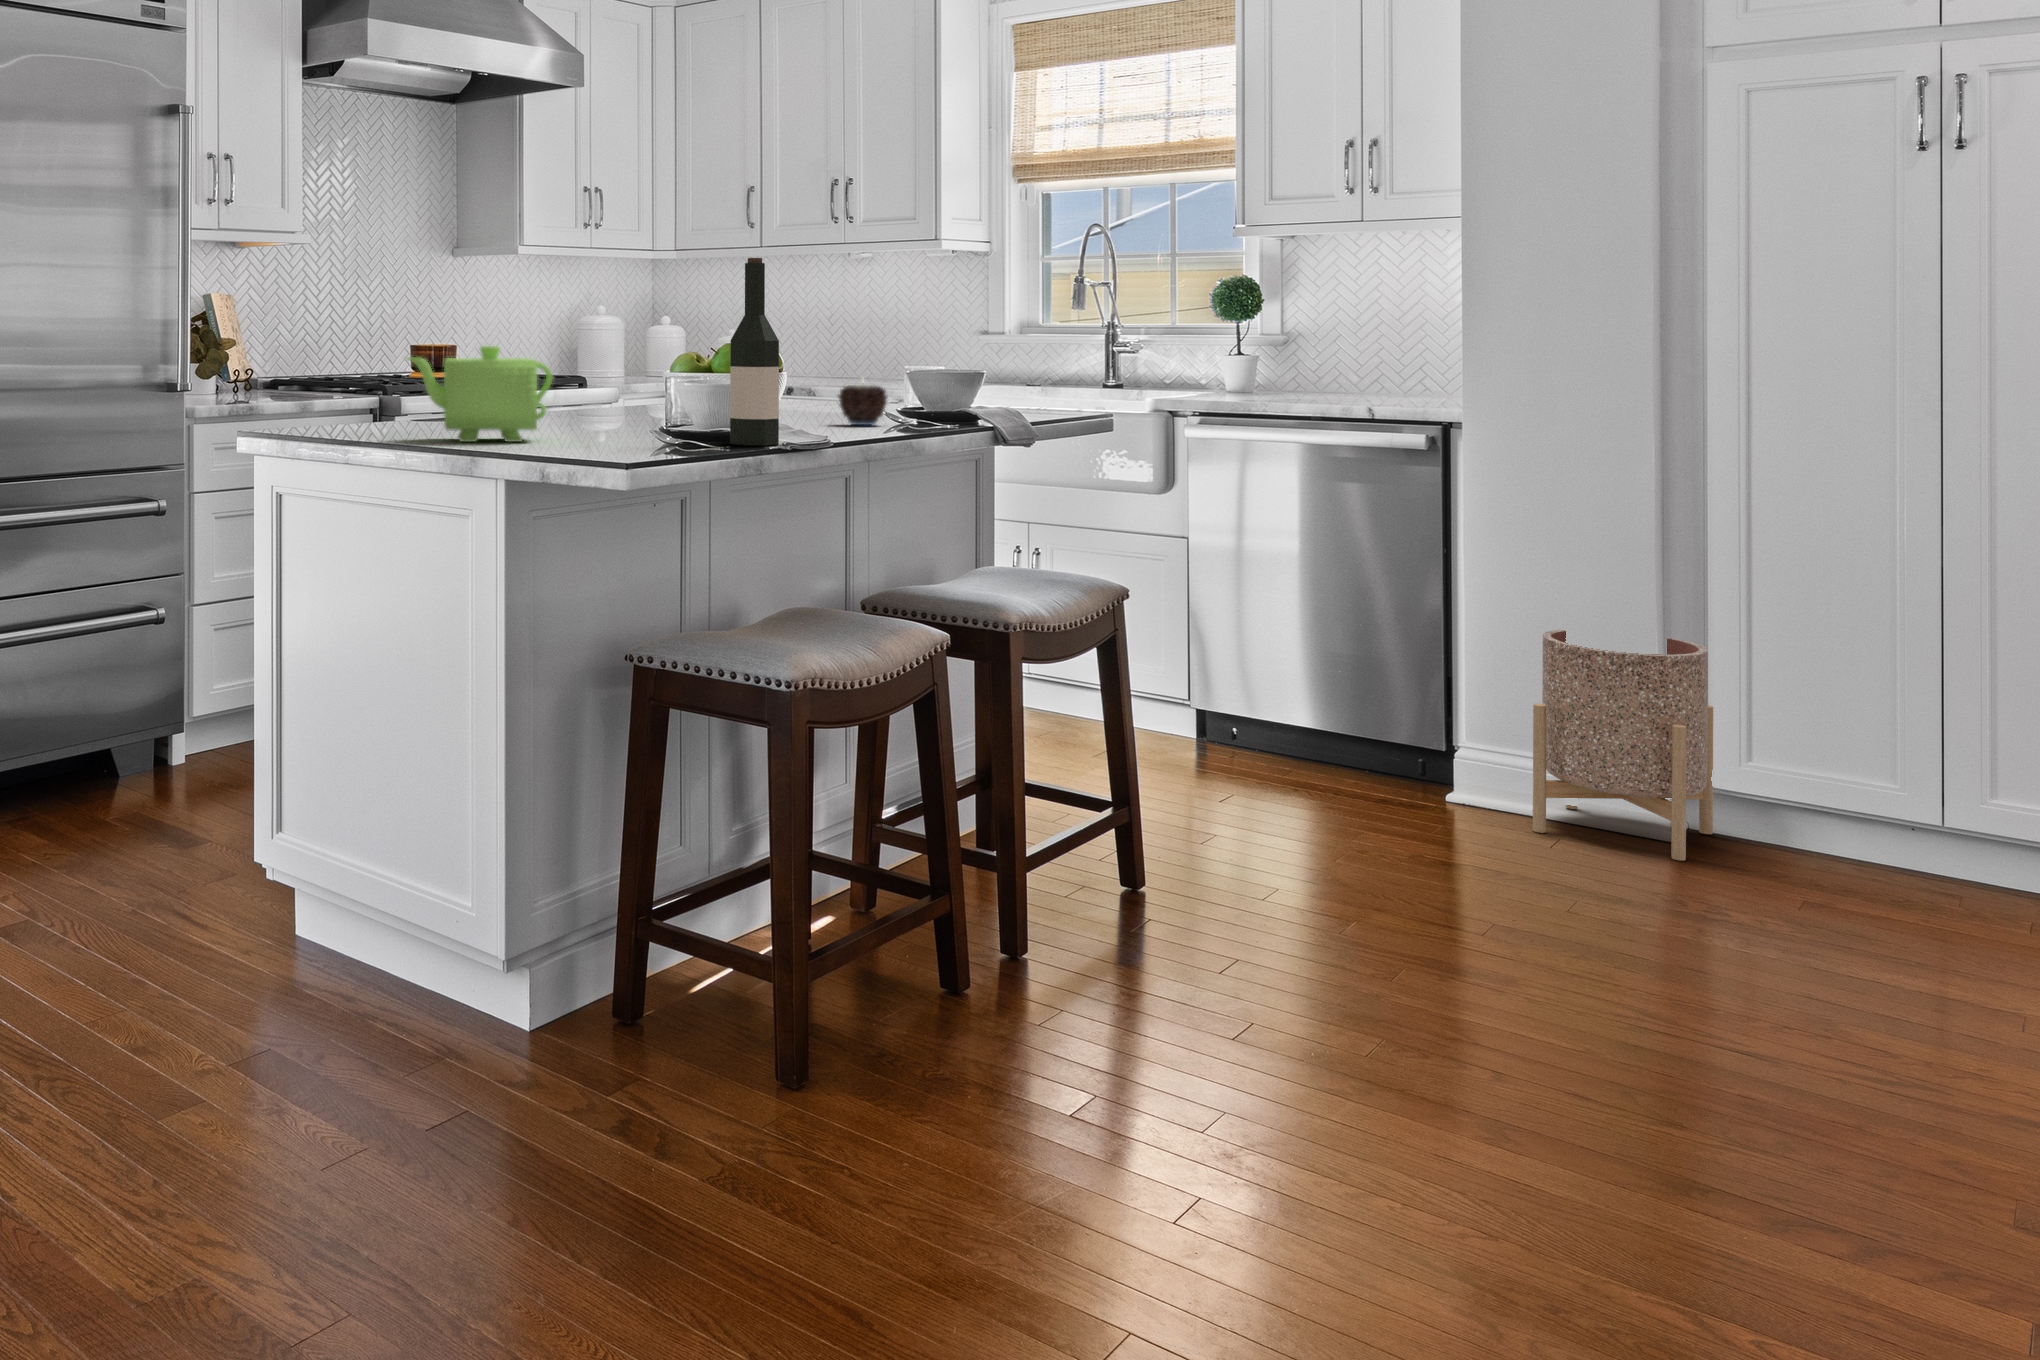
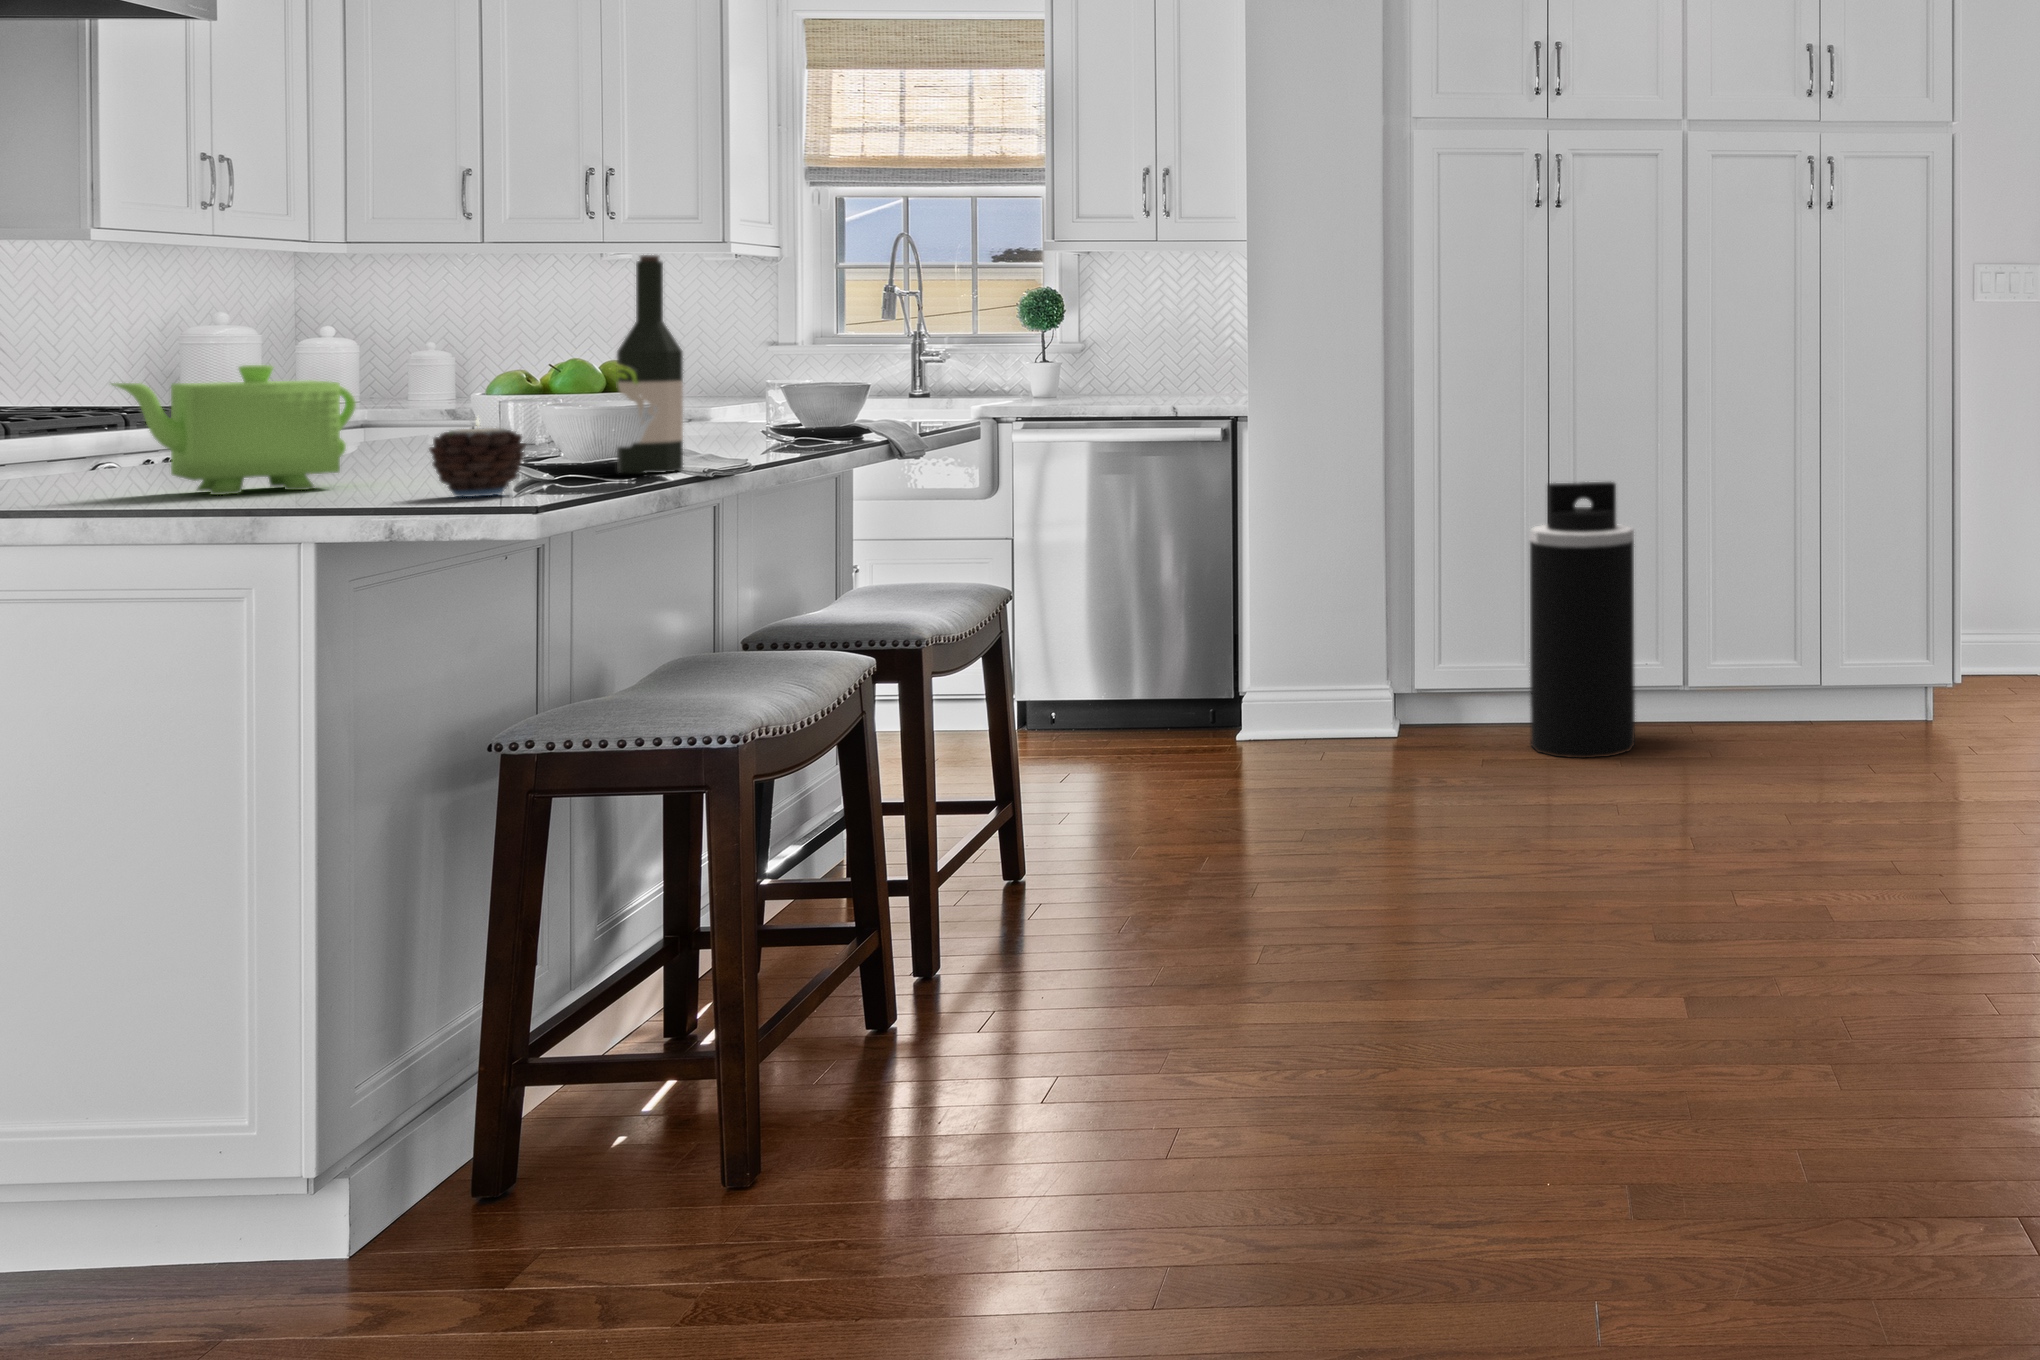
candle: present [839,385,887,425] -> present [429,420,526,497]
trash can: none [1843,528,2024,899] -> present [1530,482,1635,758]
planter: present [1533,630,1713,861] -> none [1325,587,1446,770]

